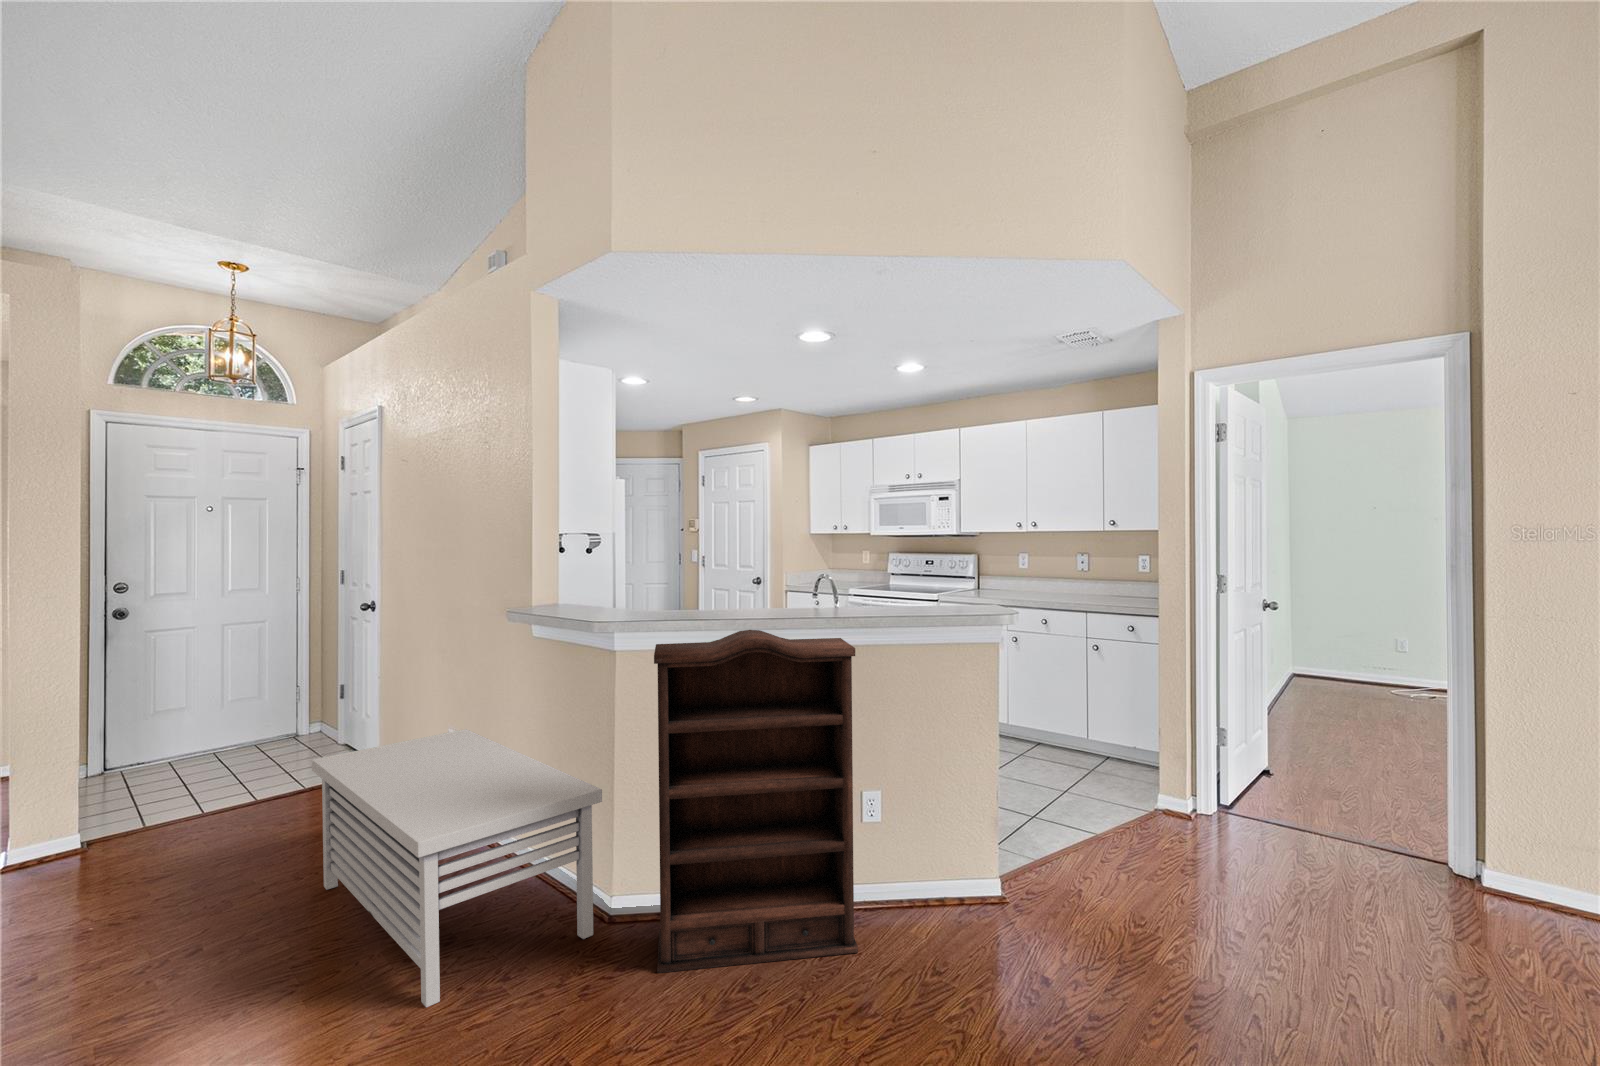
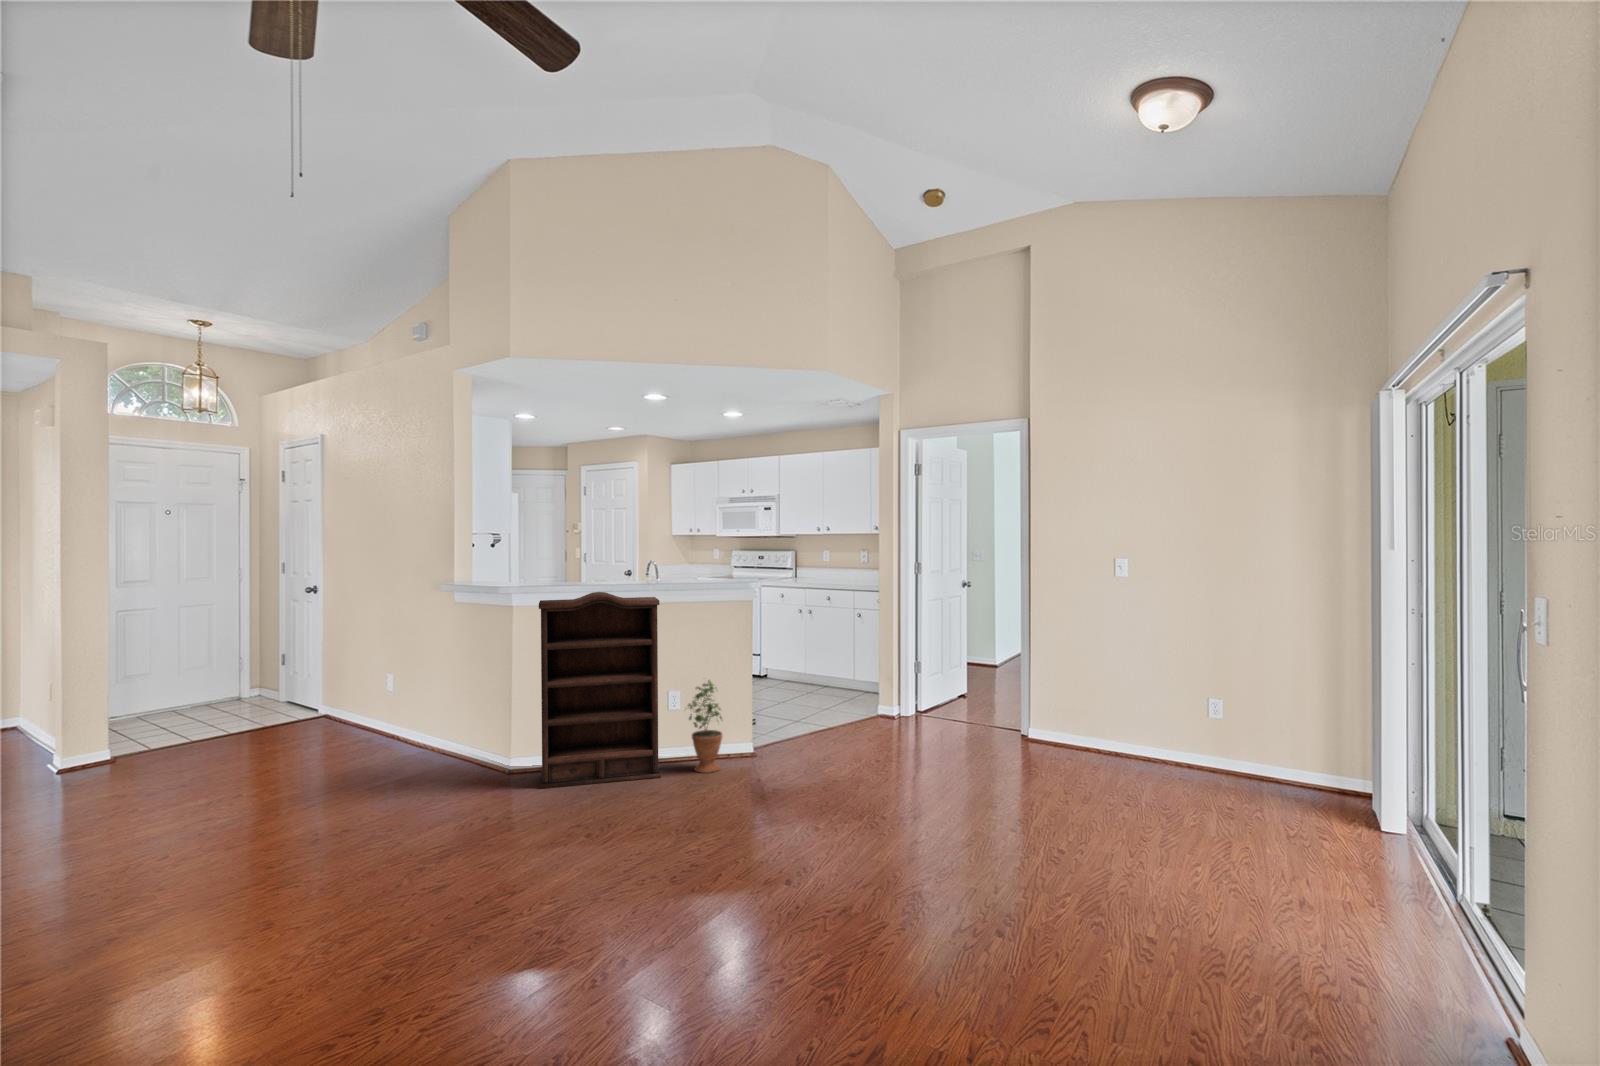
storage bench: present [312,729,602,1007] -> none [304,668,506,805]
potted plant: none [893,775,958,944] -> present [688,680,722,773]

